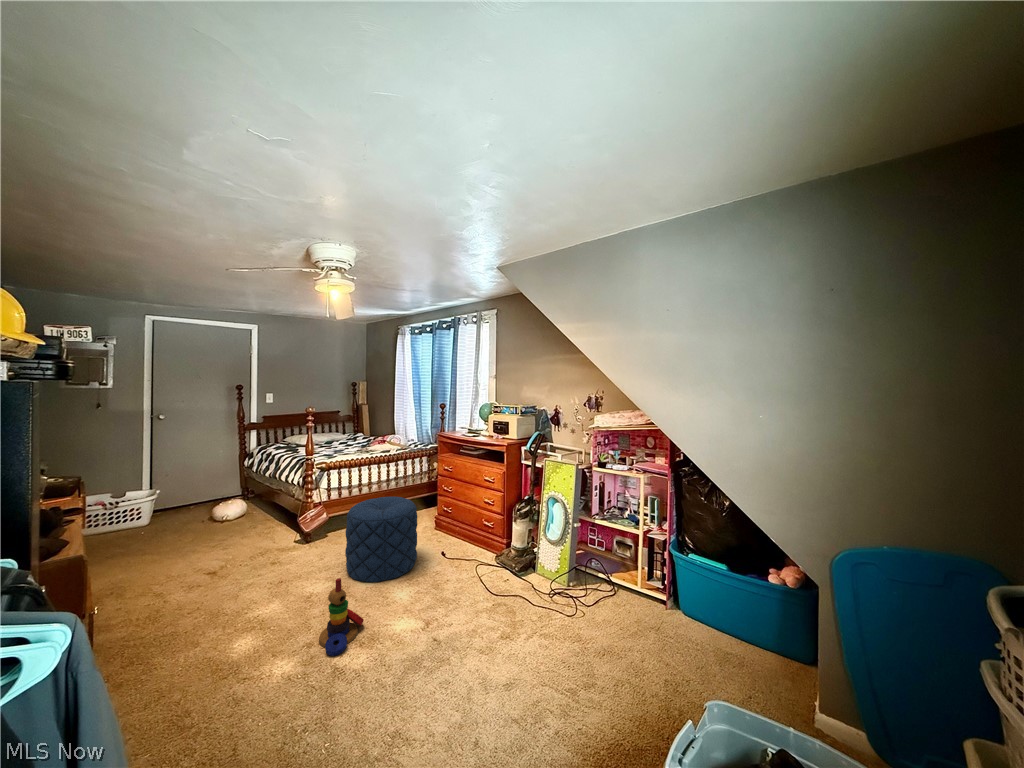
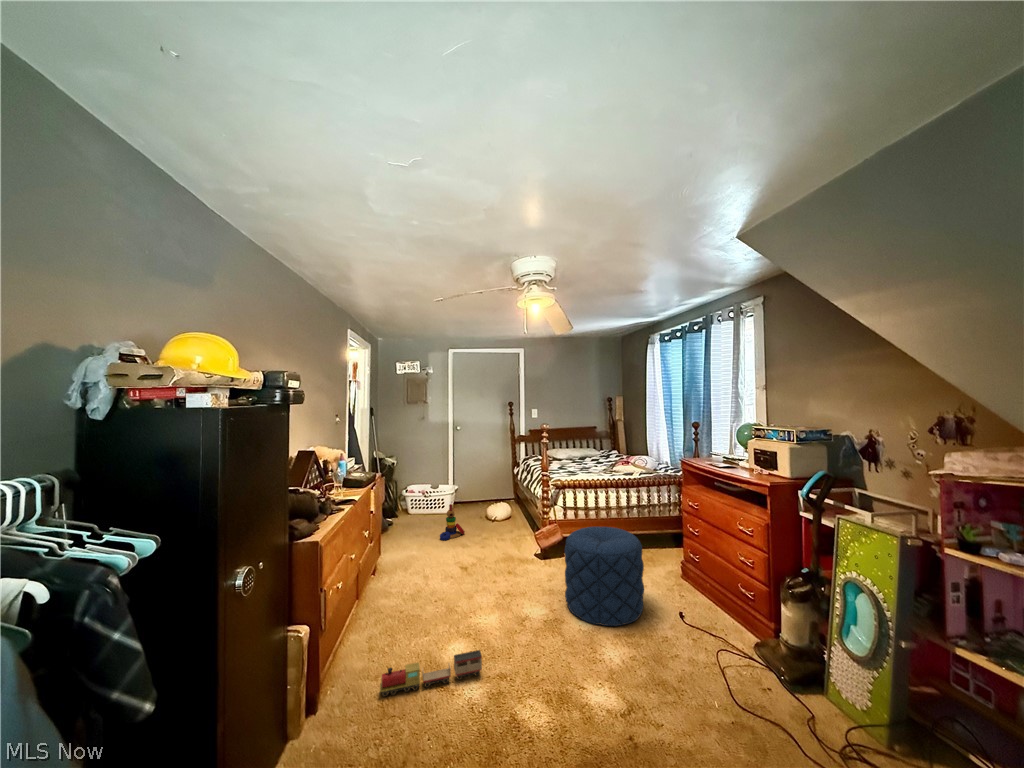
stacking toy: present [319,578,364,656] -> present [440,504,465,540]
toy train: none [155,637,287,731] -> present [380,650,482,697]

